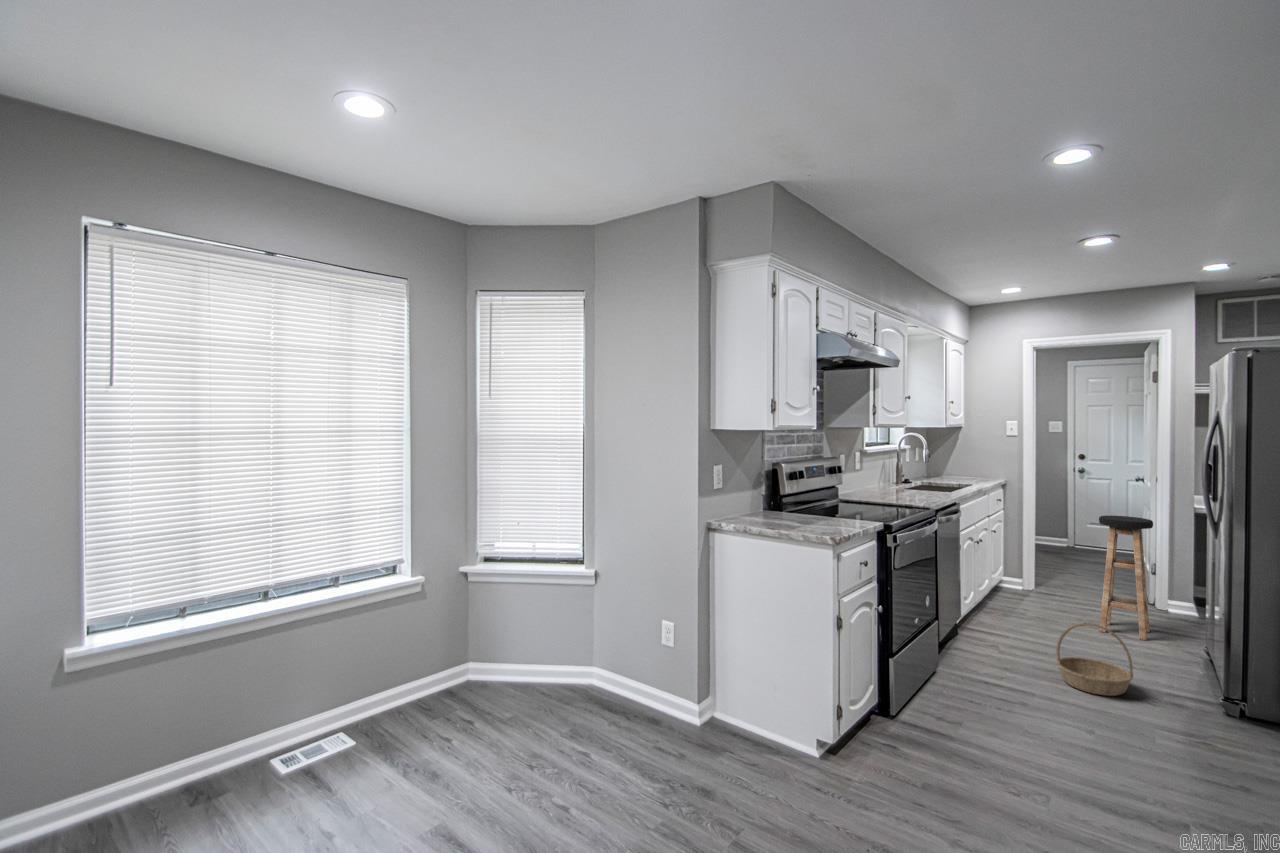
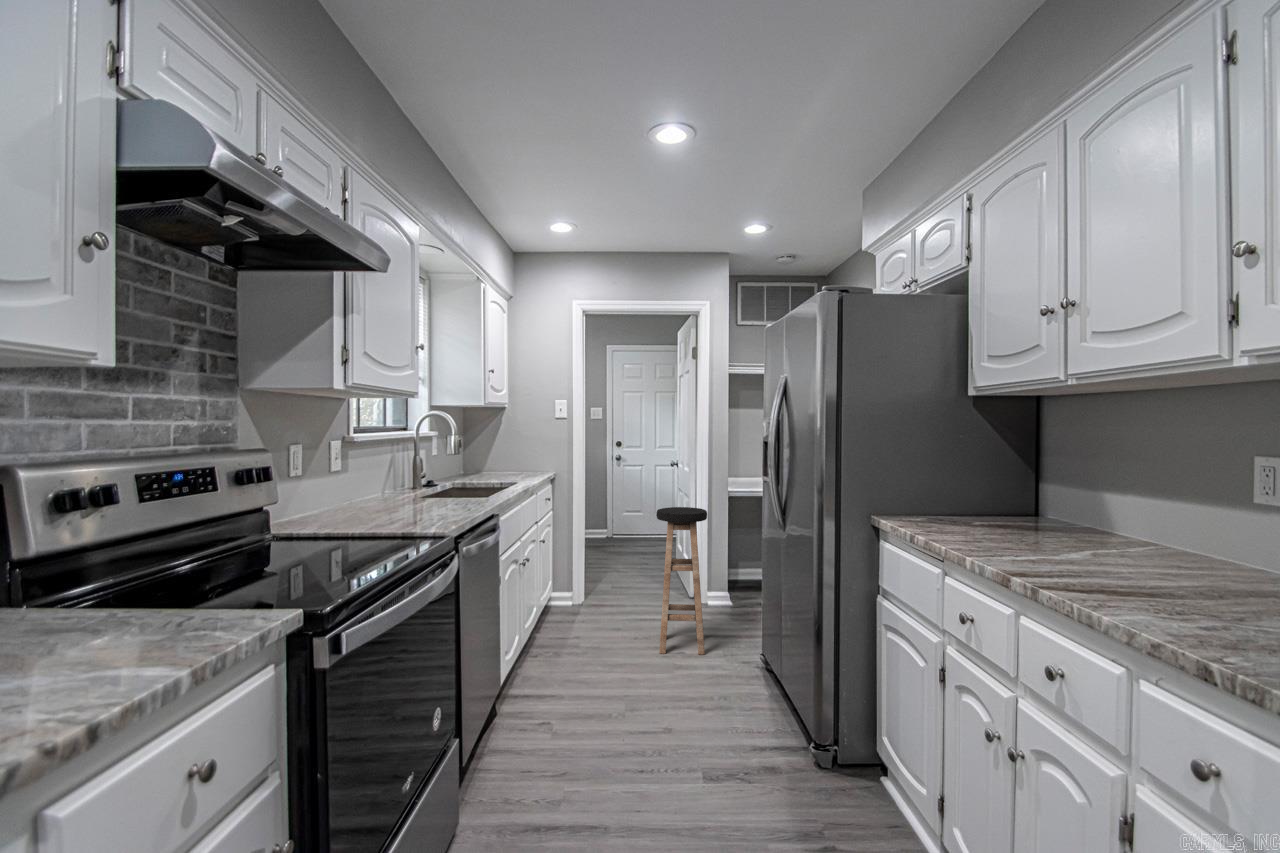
basket: present [1056,623,1133,696] -> none [633,678,726,792]

